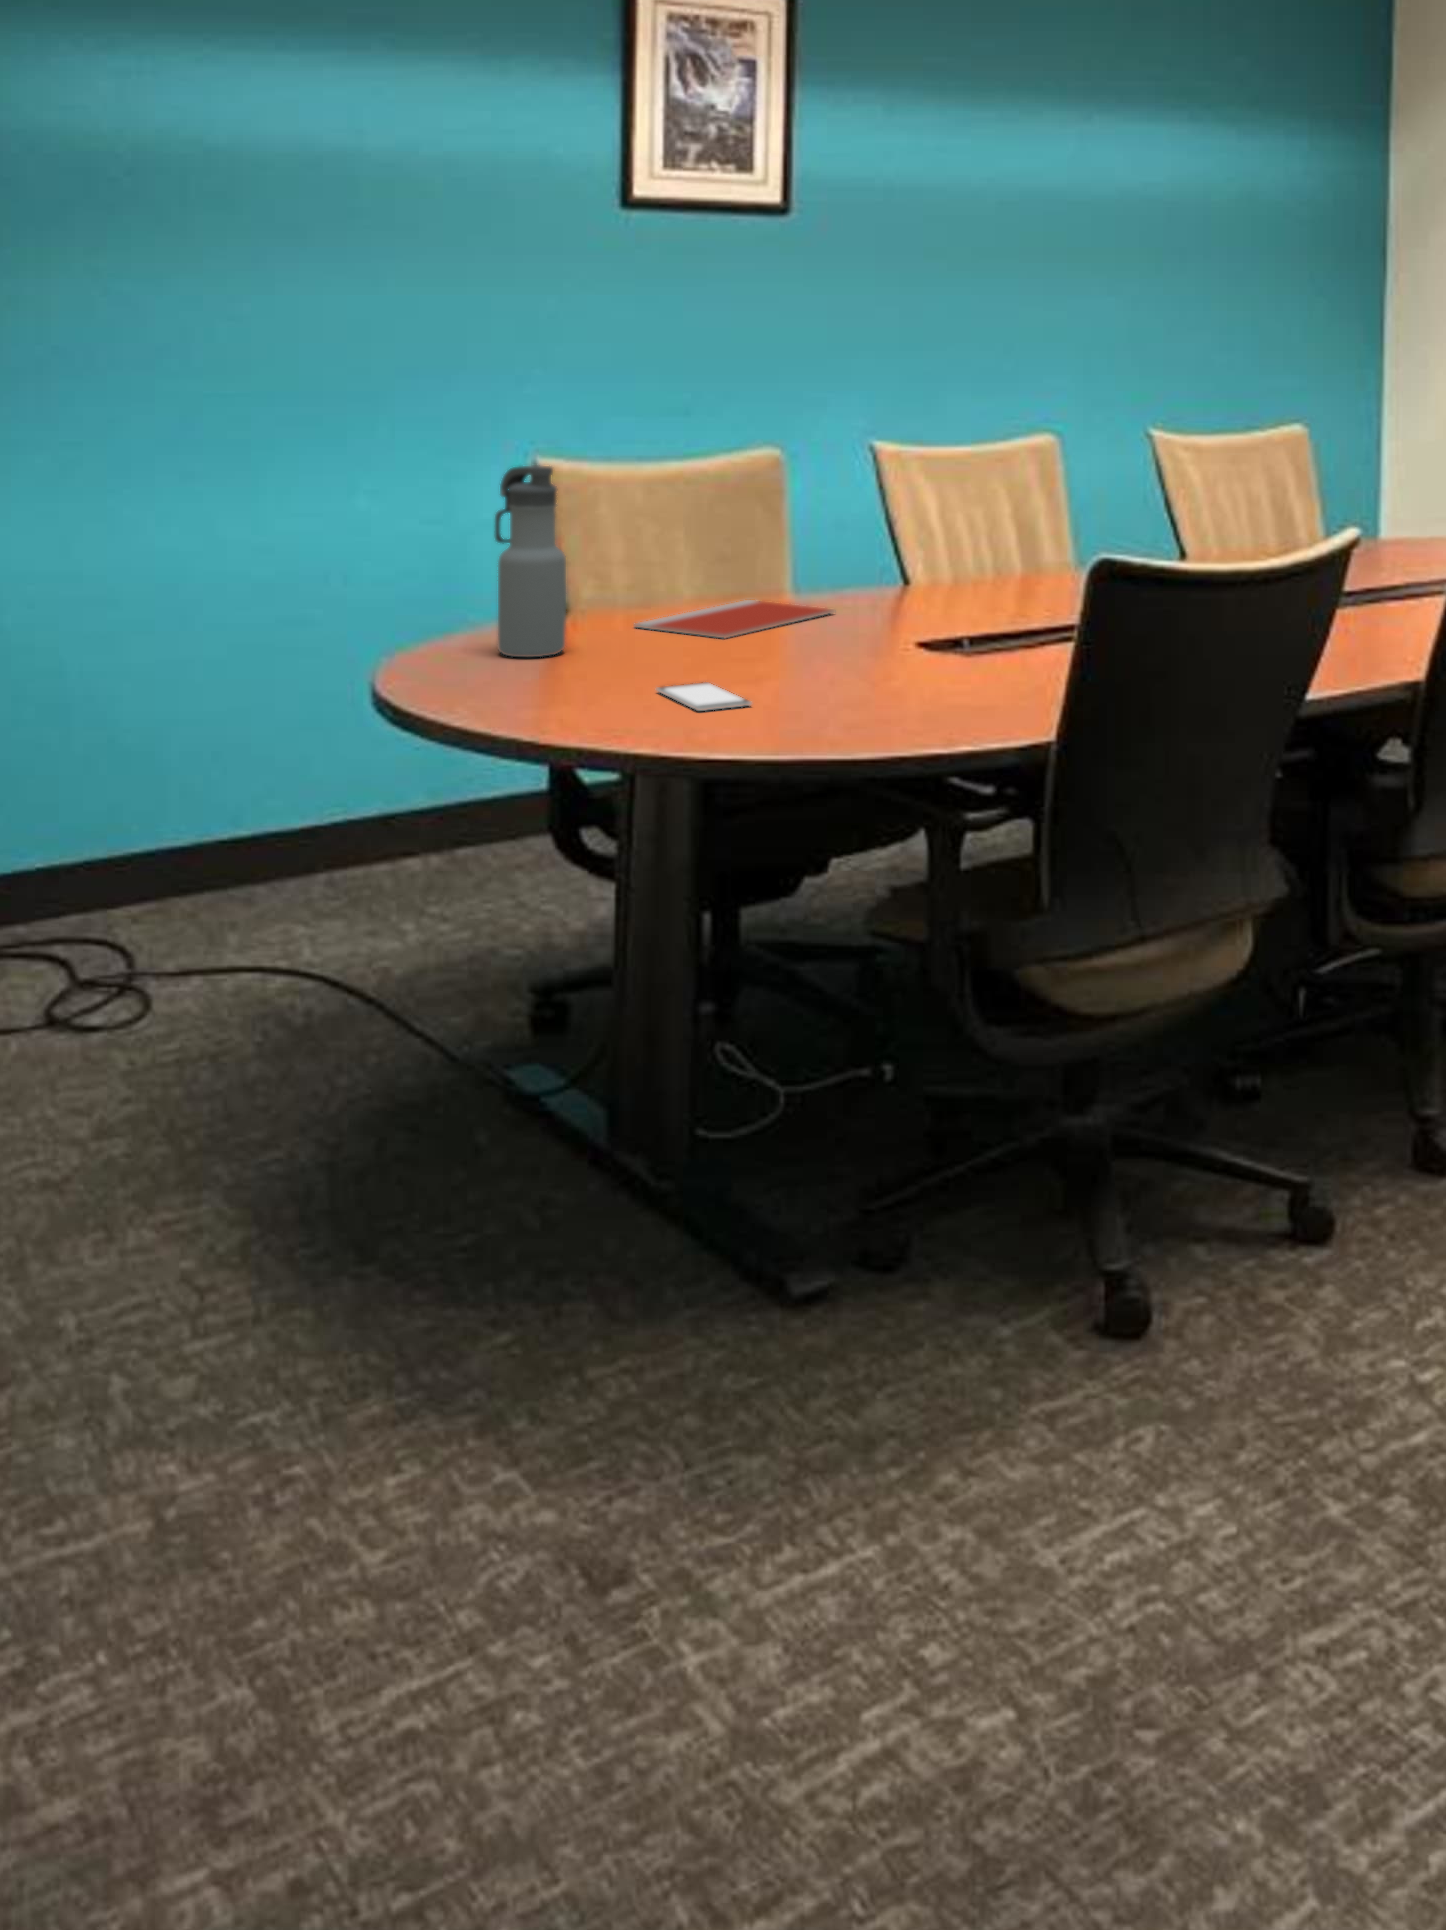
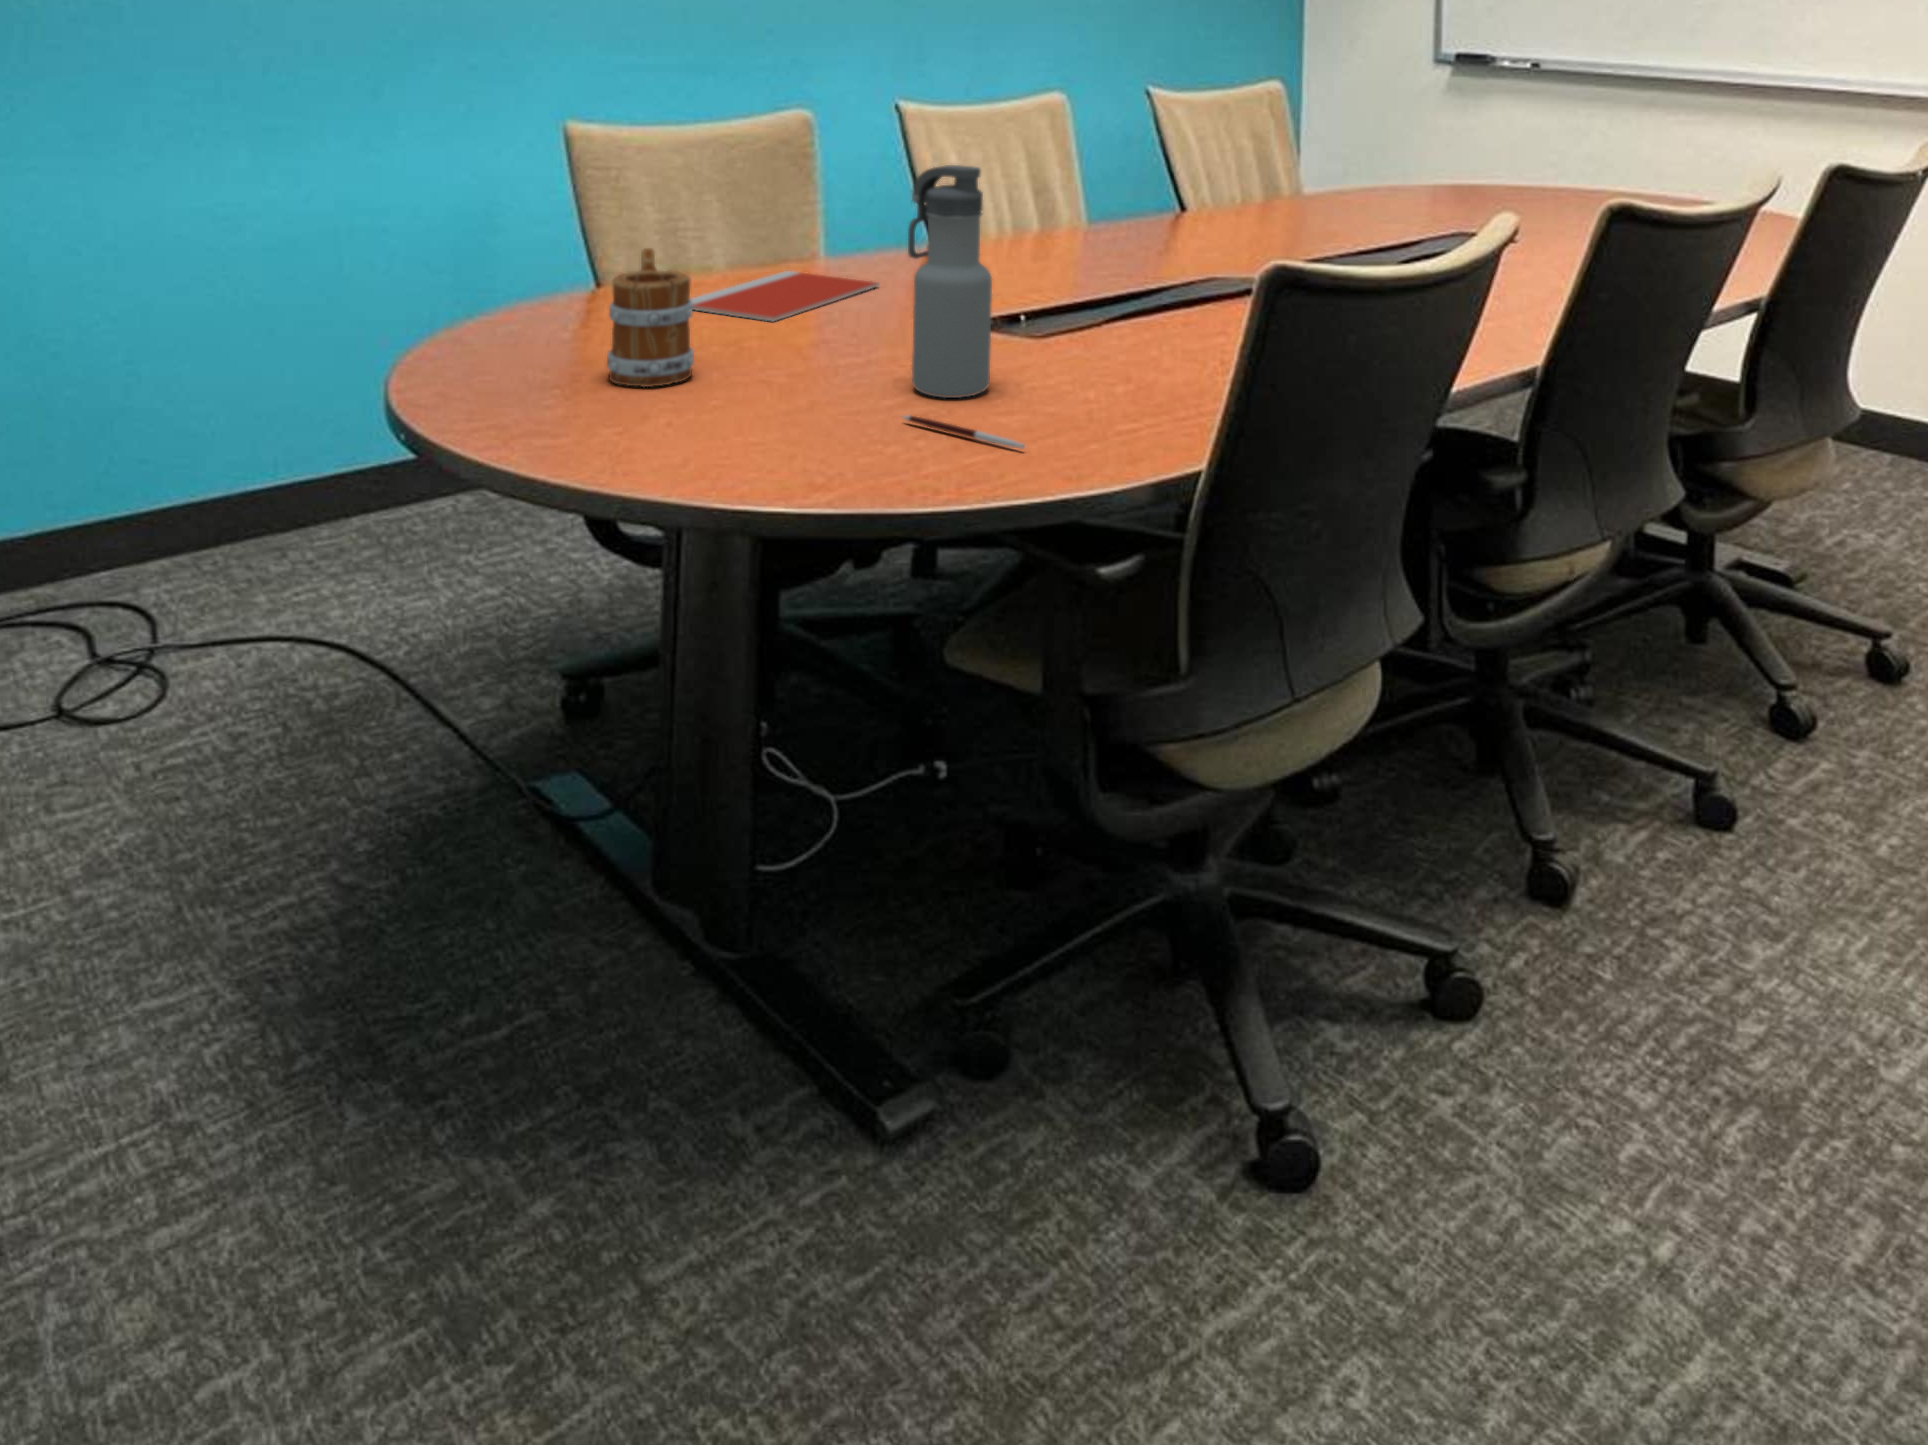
water bottle: present [495,465,566,657] -> present [908,165,992,398]
mug: none [564,562,642,682] -> present [607,248,694,387]
smartphone: present [657,682,751,711] -> none [714,387,828,432]
pen: none [816,700,915,723] -> present [904,415,1025,448]

